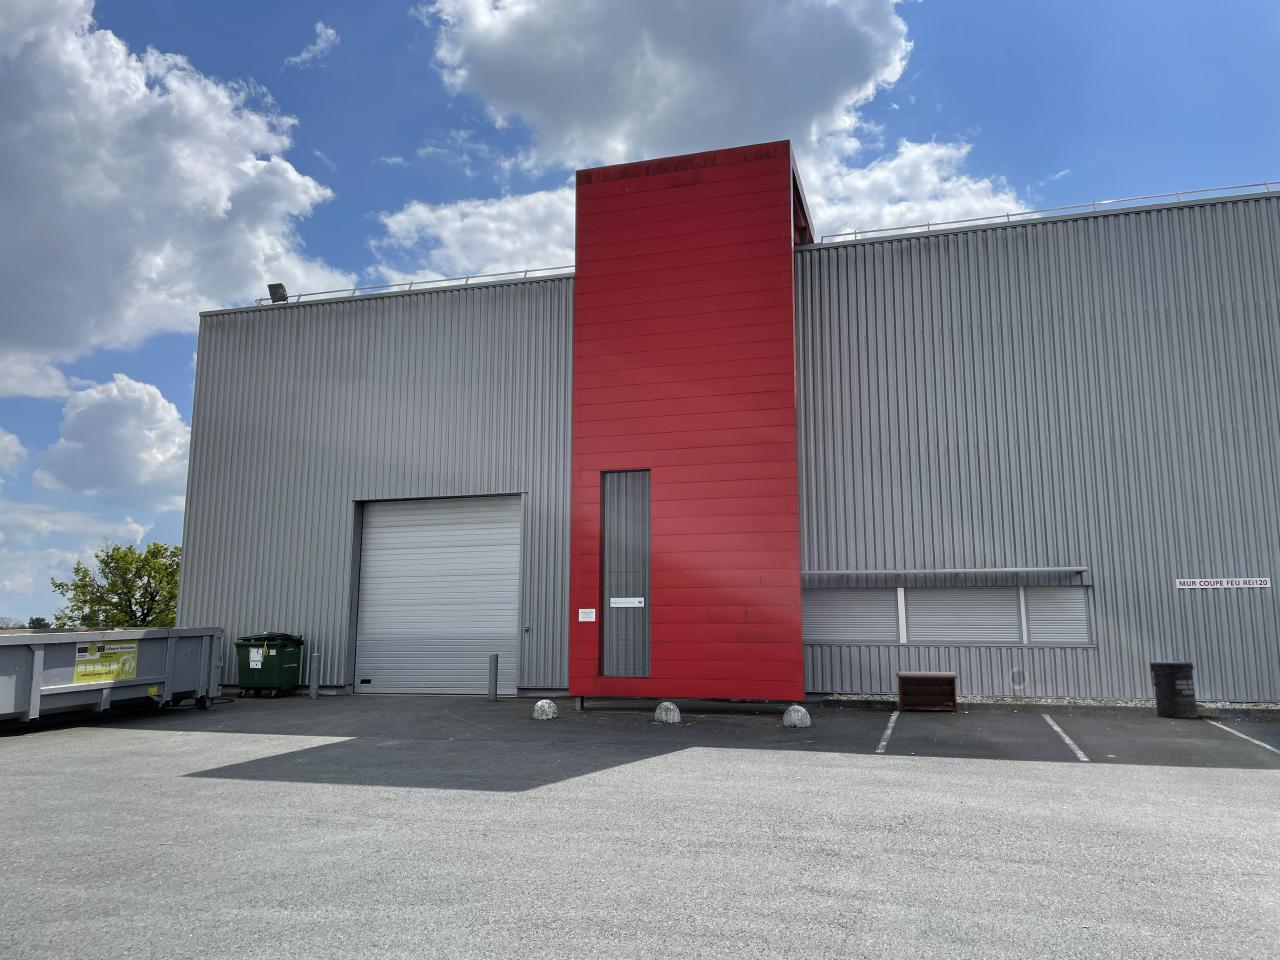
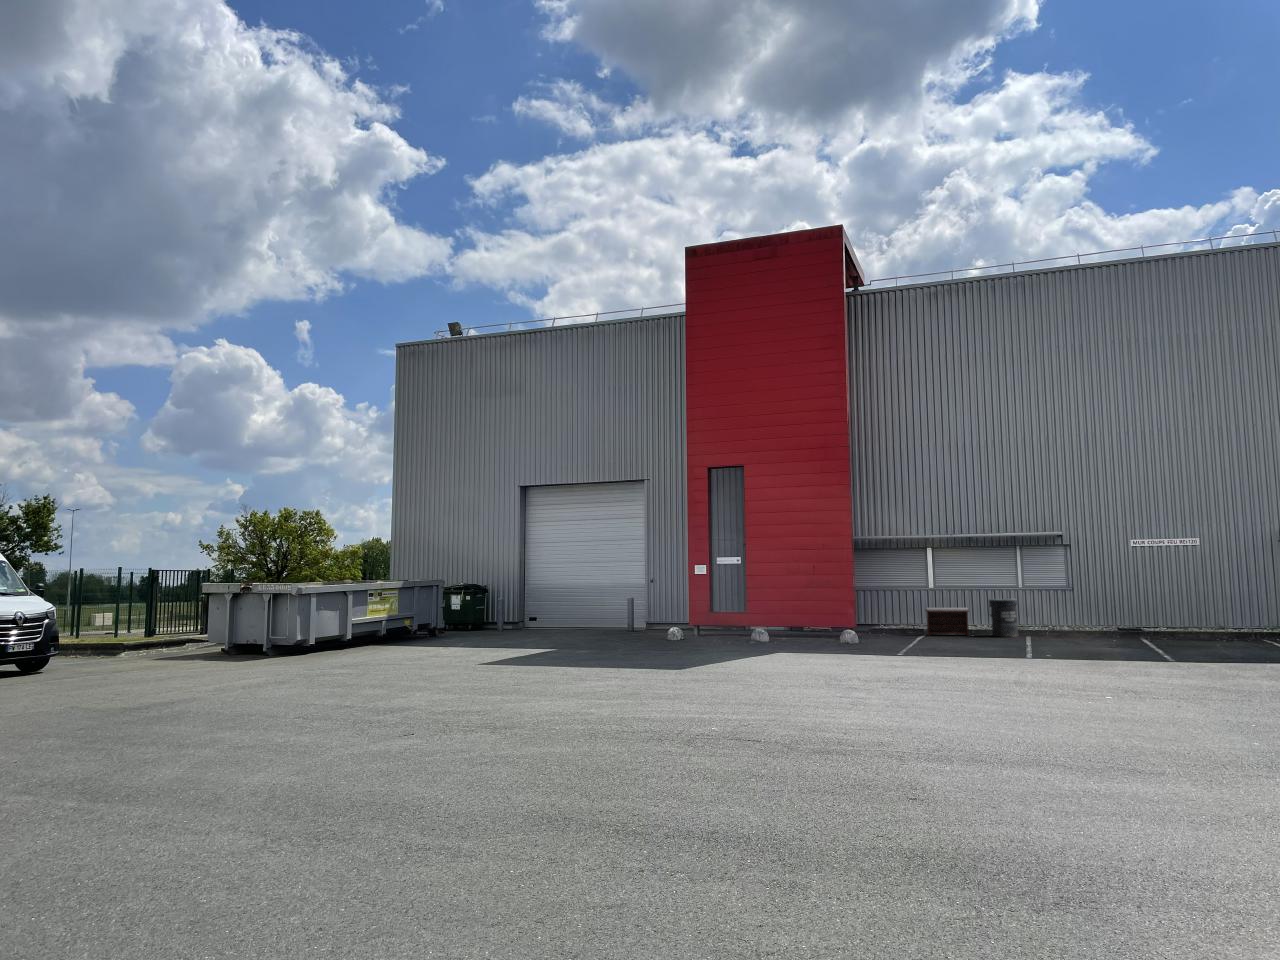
trash can: present [1150,660,1198,718] -> present [989,598,1018,637]

